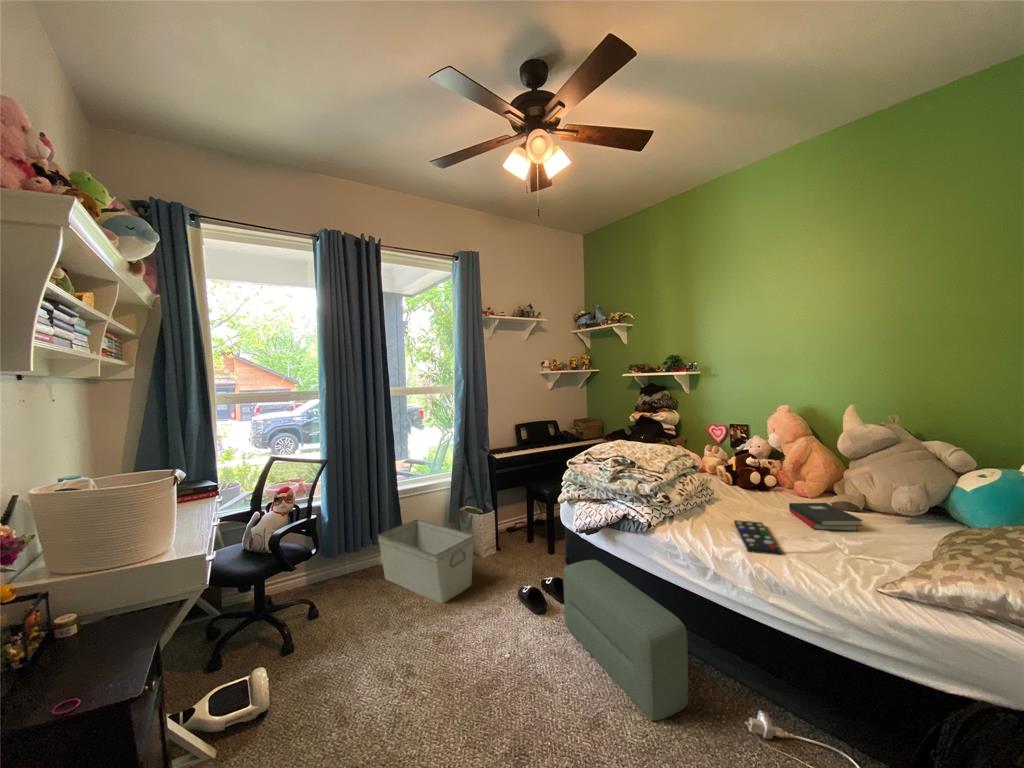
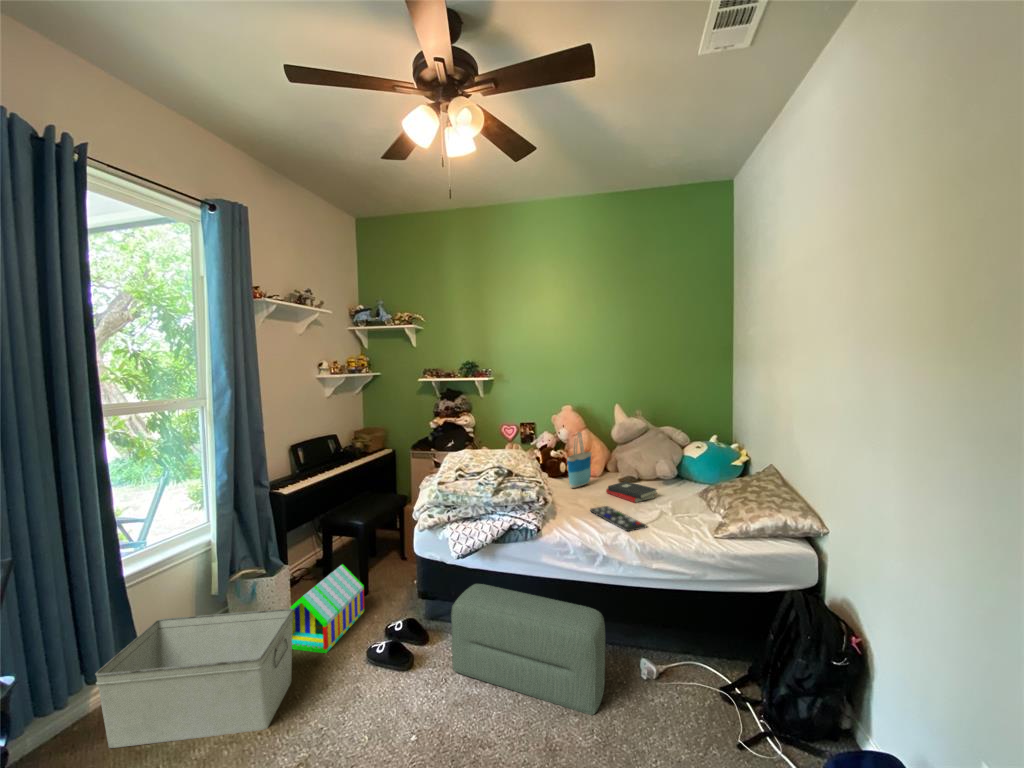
tote bag: none [743,434,790,499] -> present [567,432,591,488]
toy house: none [479,519,543,578] -> present [290,564,364,653]

